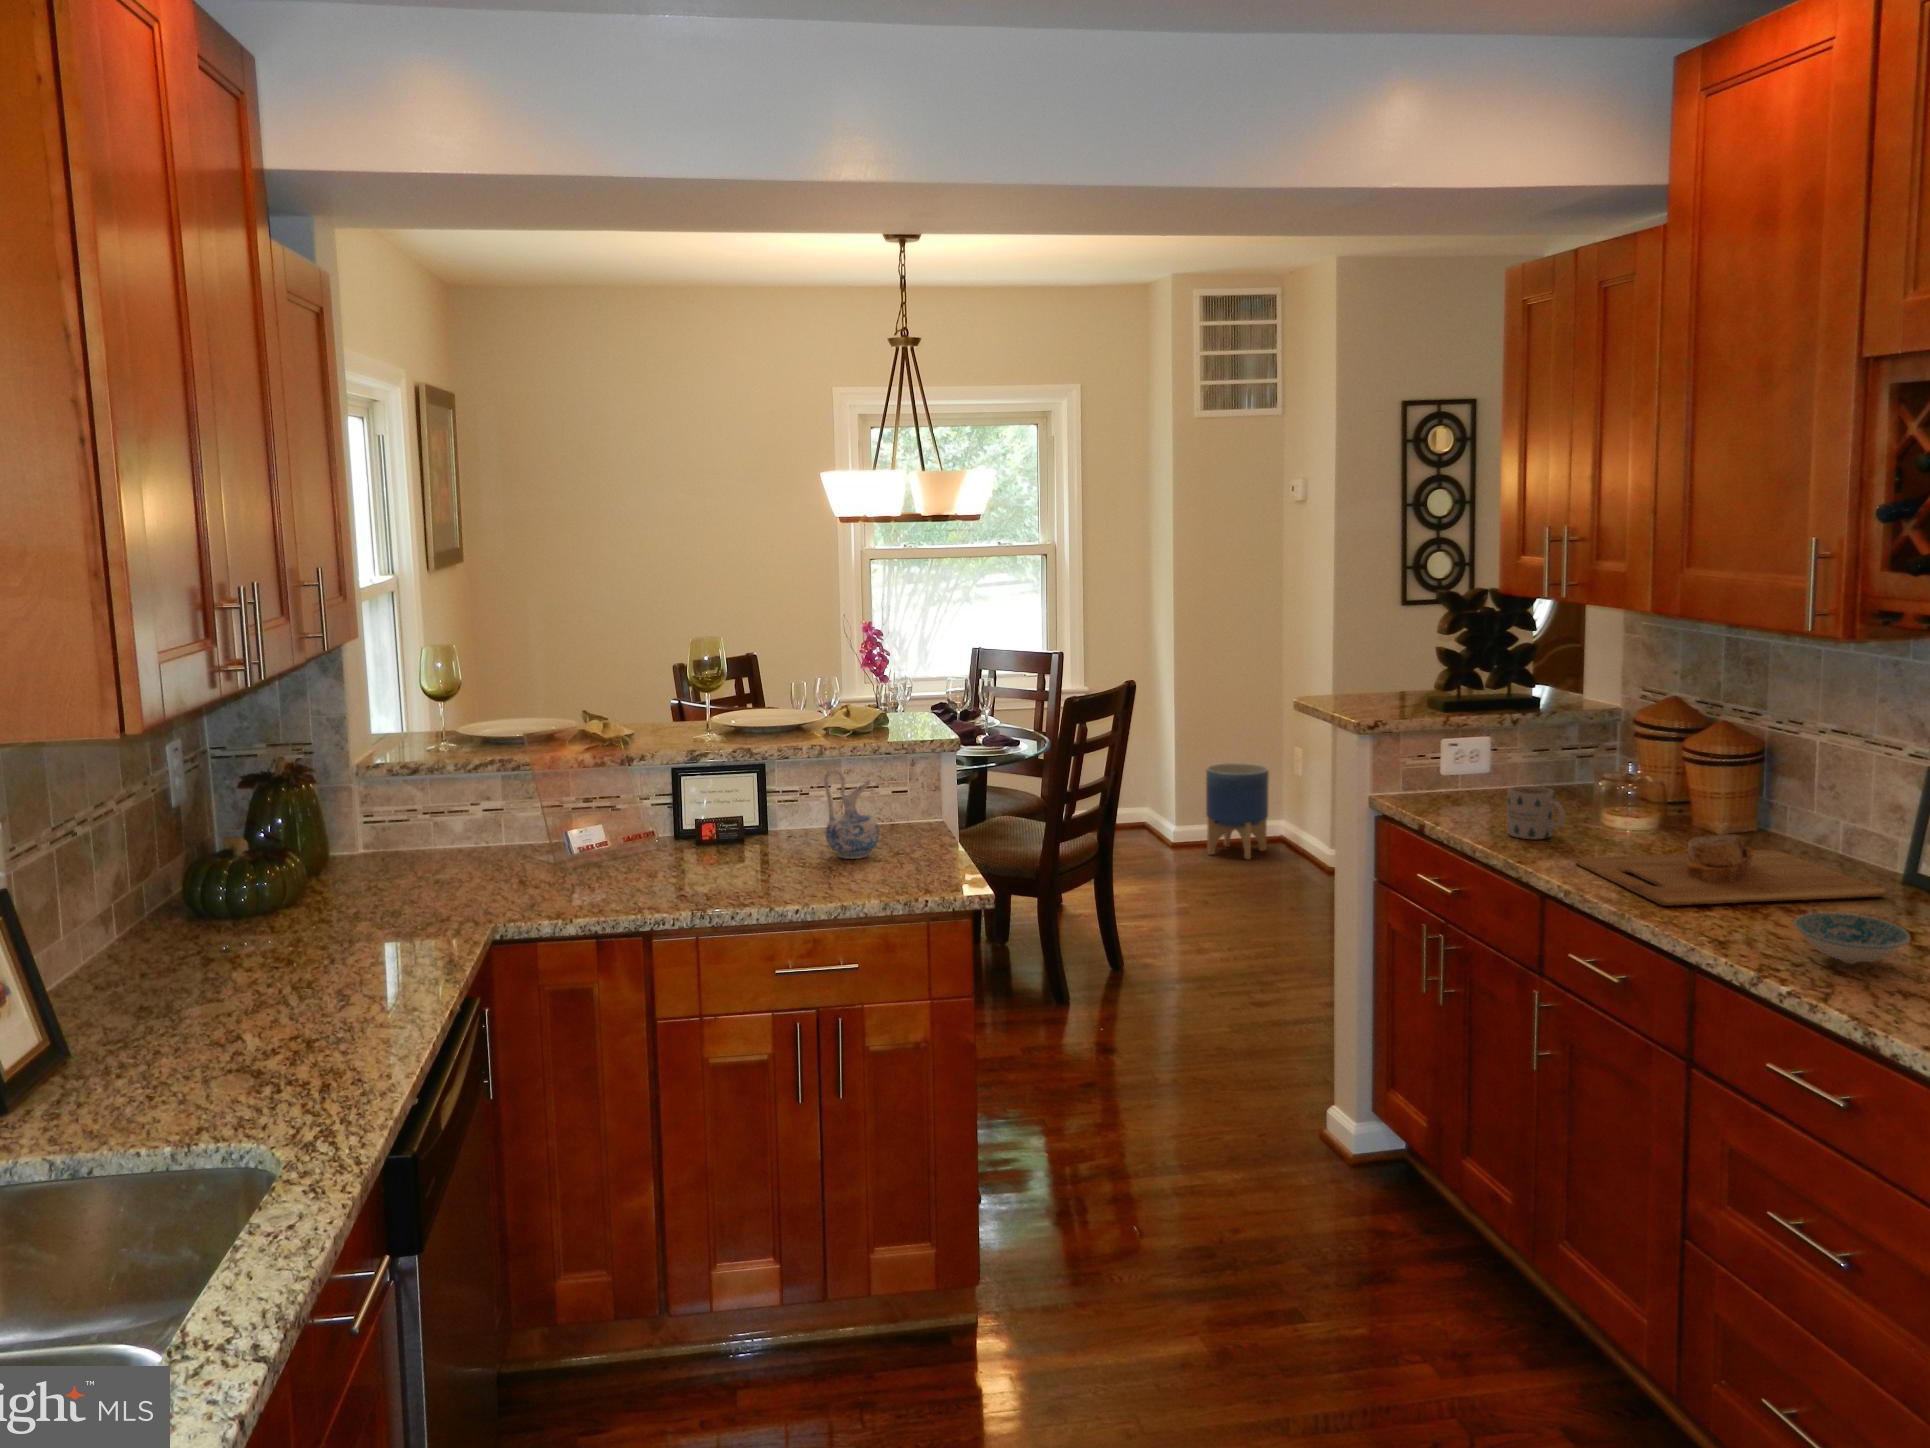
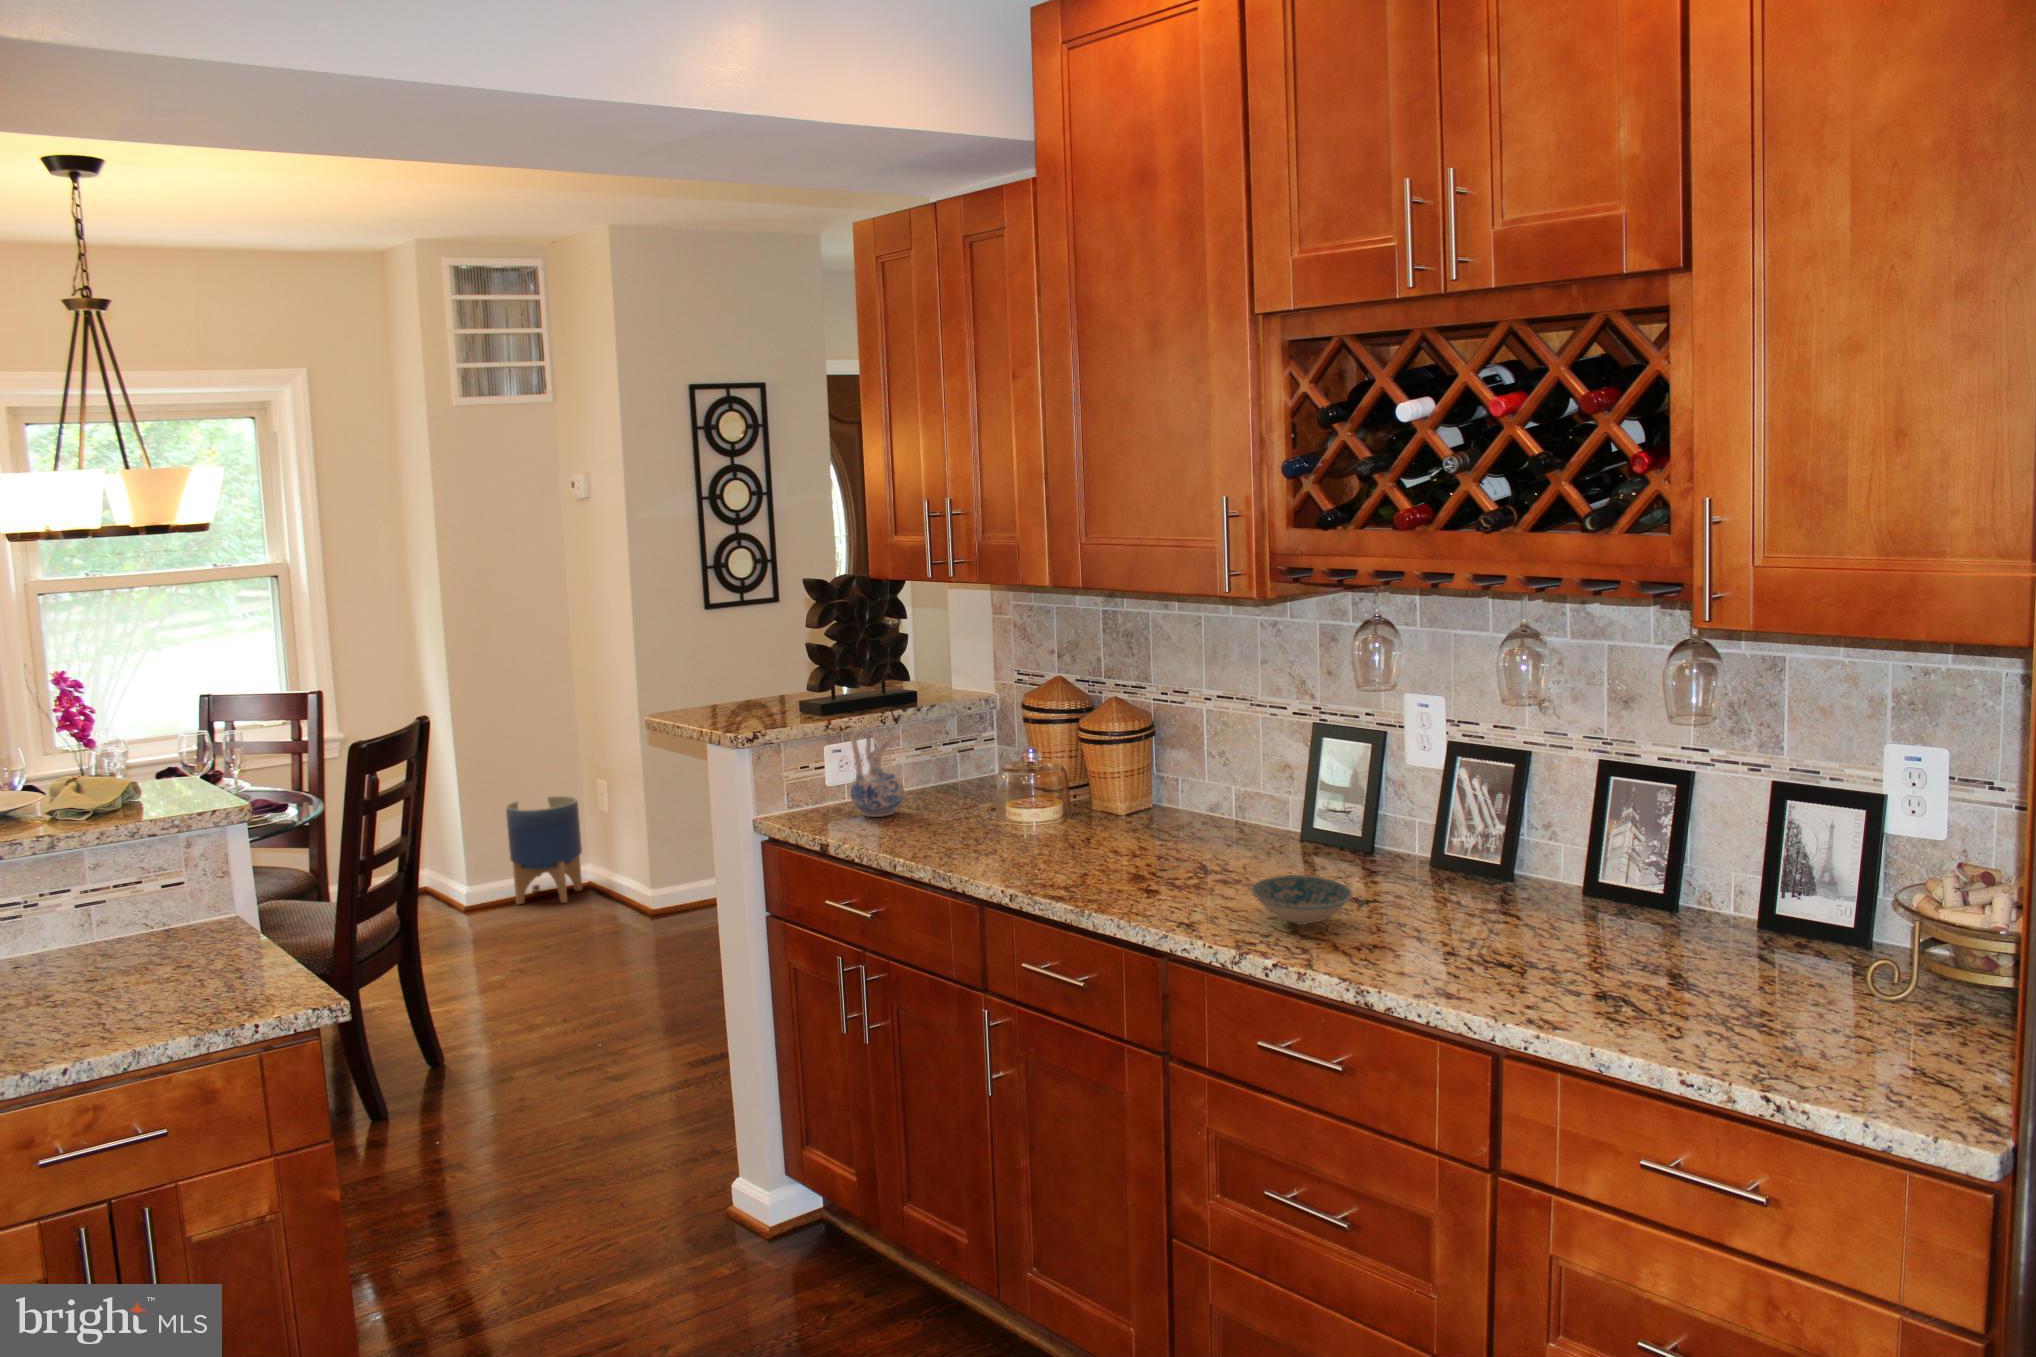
ceramic pitcher: present [824,769,879,859] -> present [850,728,904,817]
mug: present [1507,786,1565,839] -> none [922,786,983,843]
cutting board: present [1576,834,1886,906] -> none [1008,811,1285,894]

